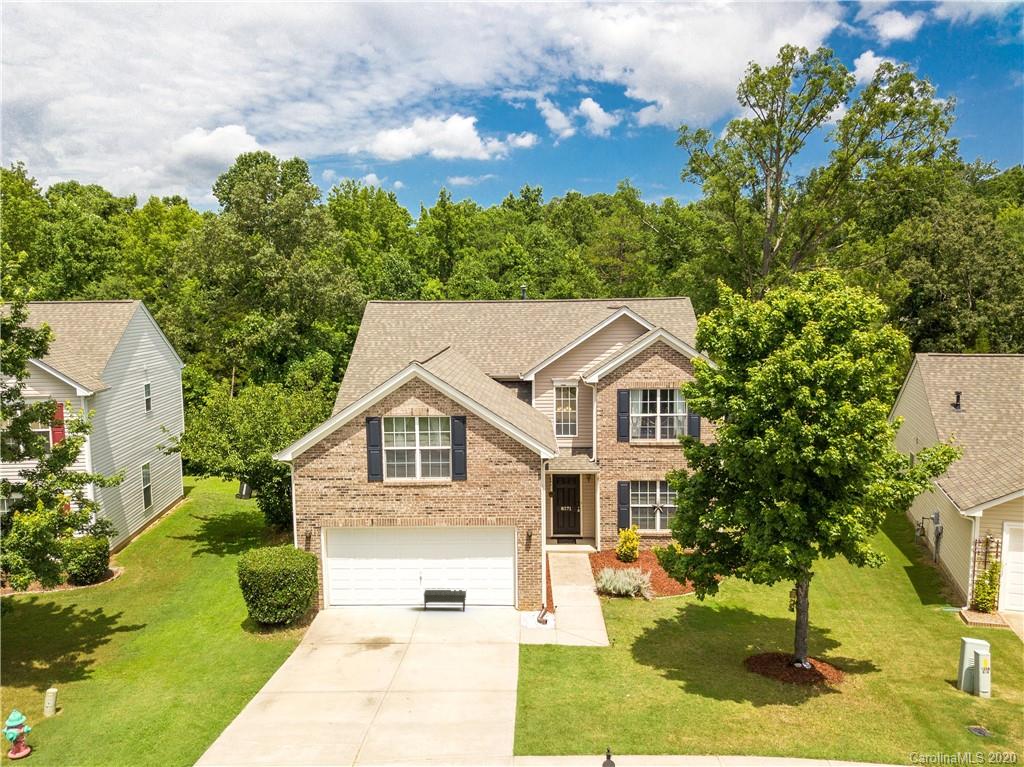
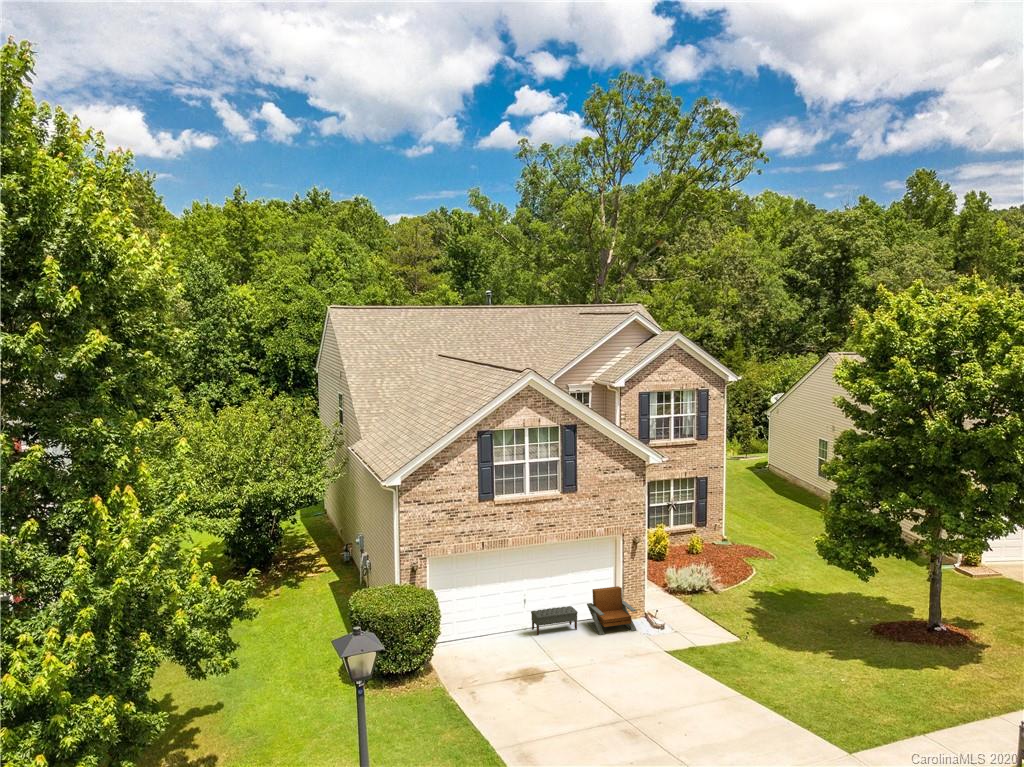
lounge chair: none [479,575,518,619] -> present [587,586,636,635]

